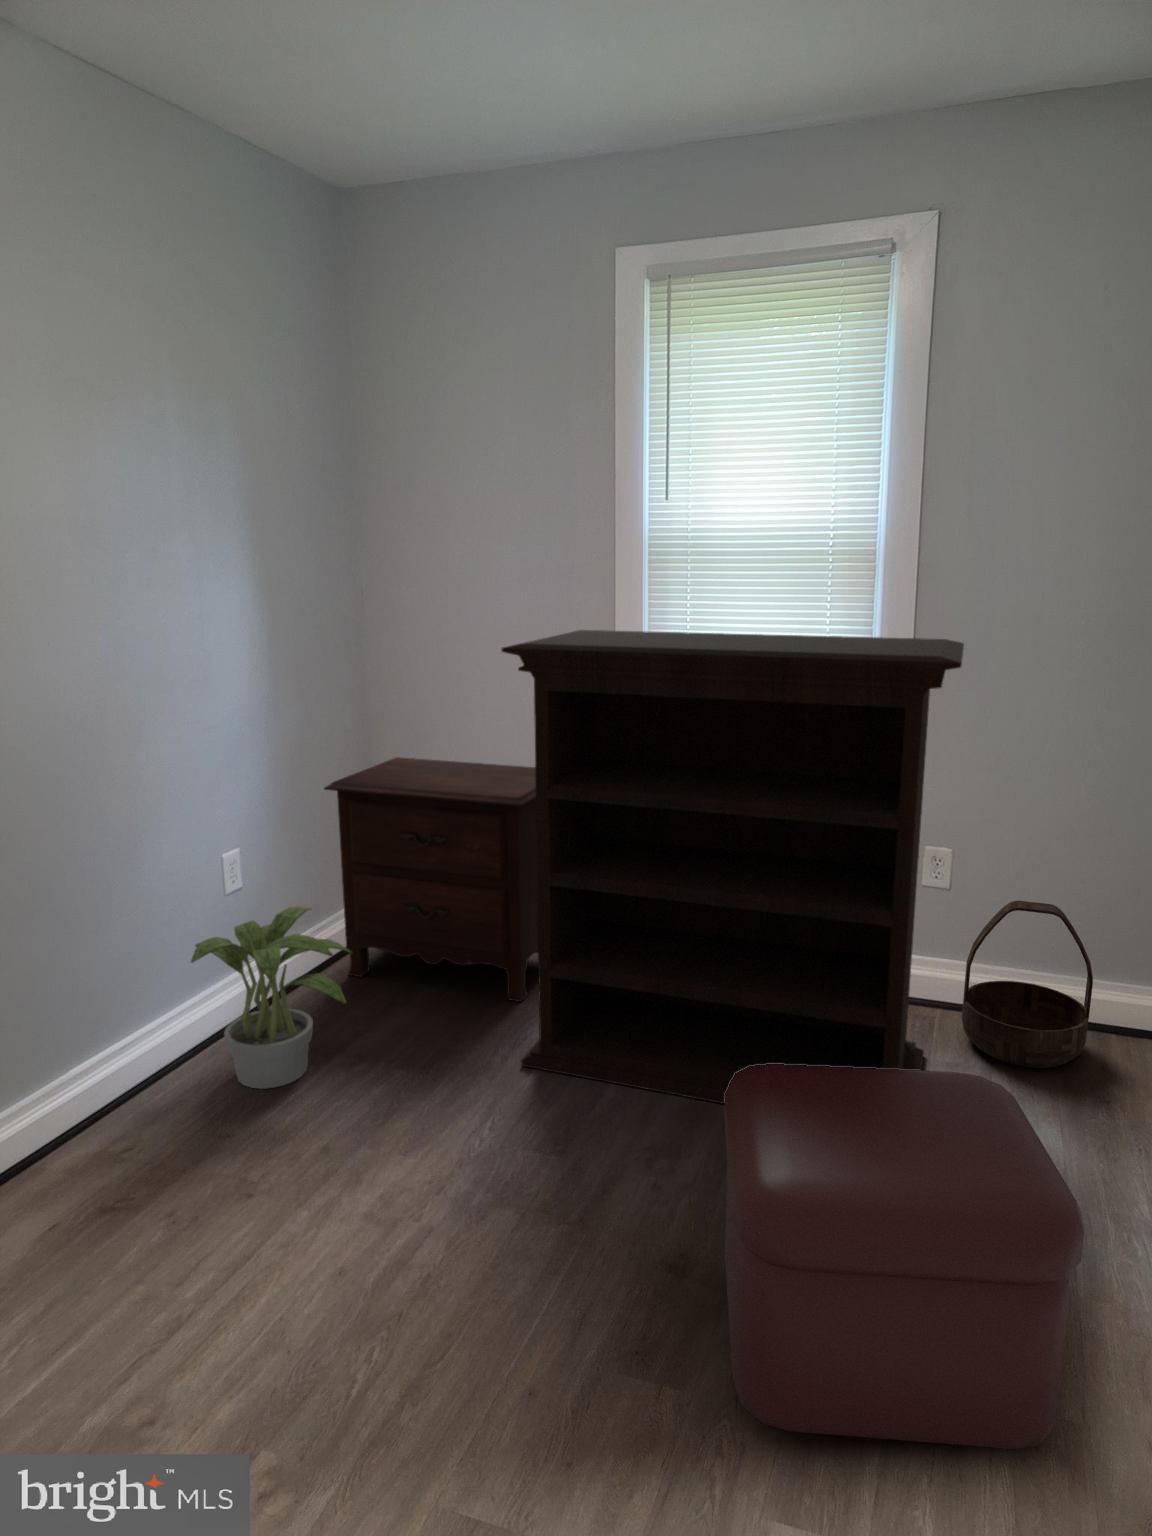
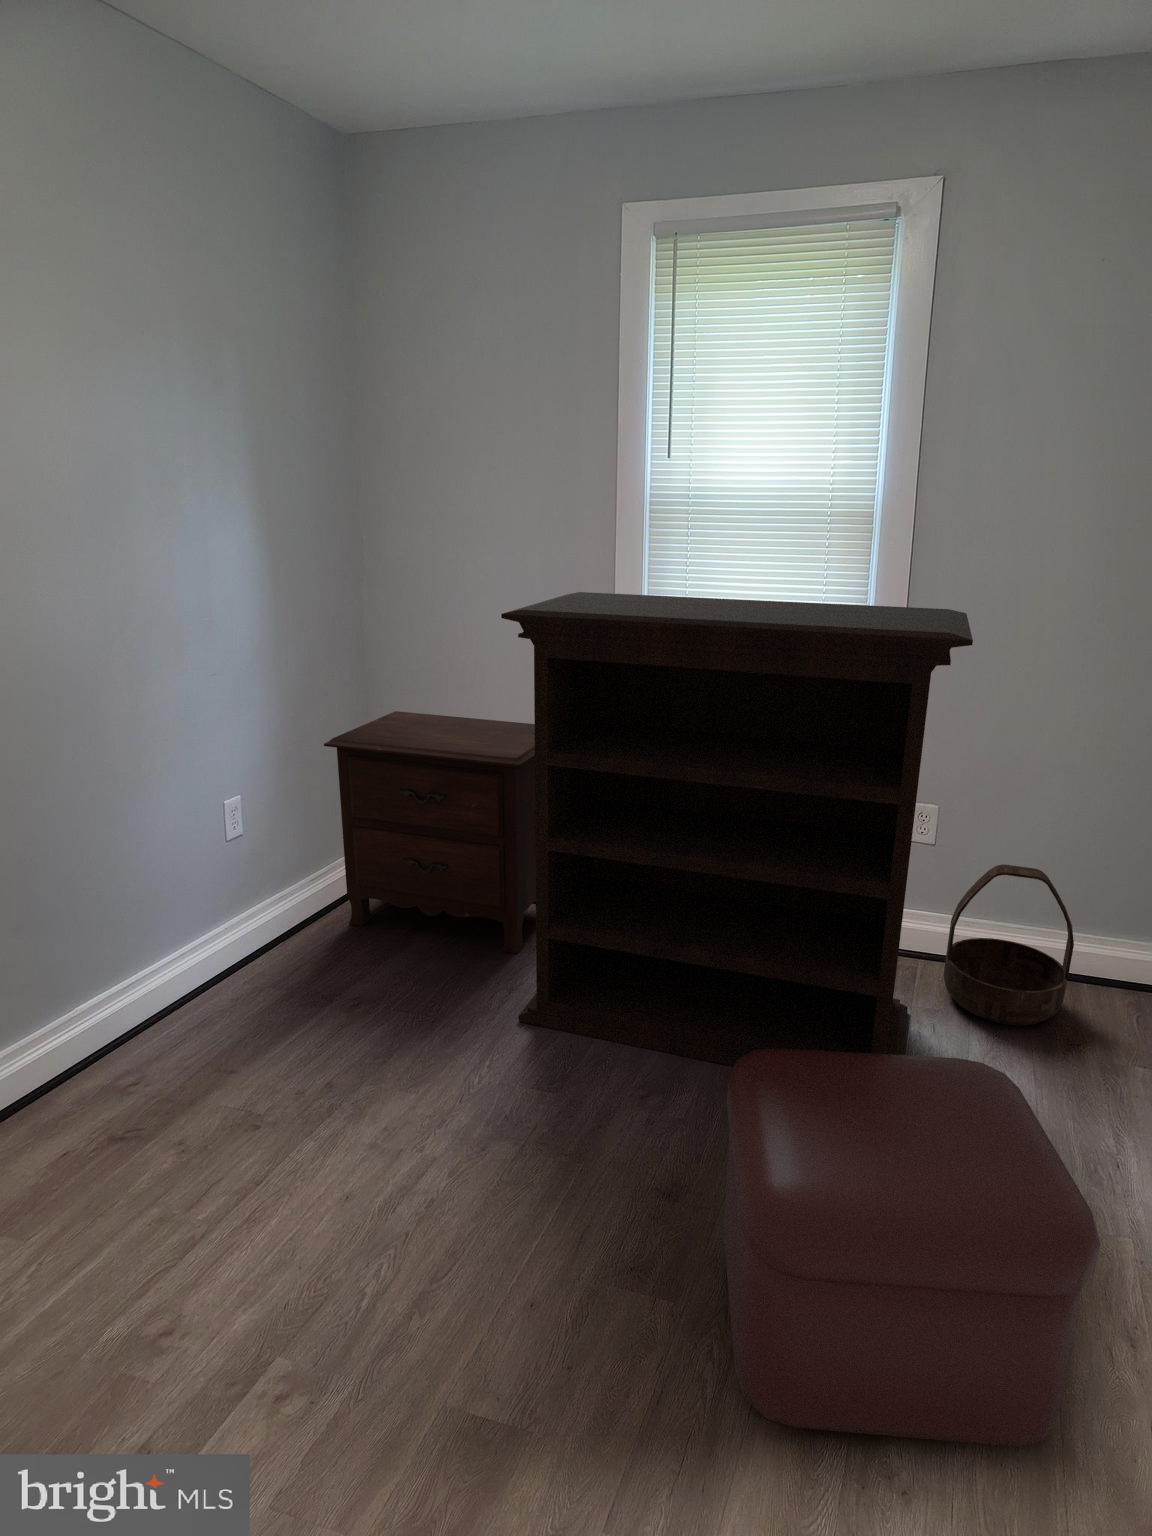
potted plant: present [191,906,352,1089] -> none [191,866,353,1045]

